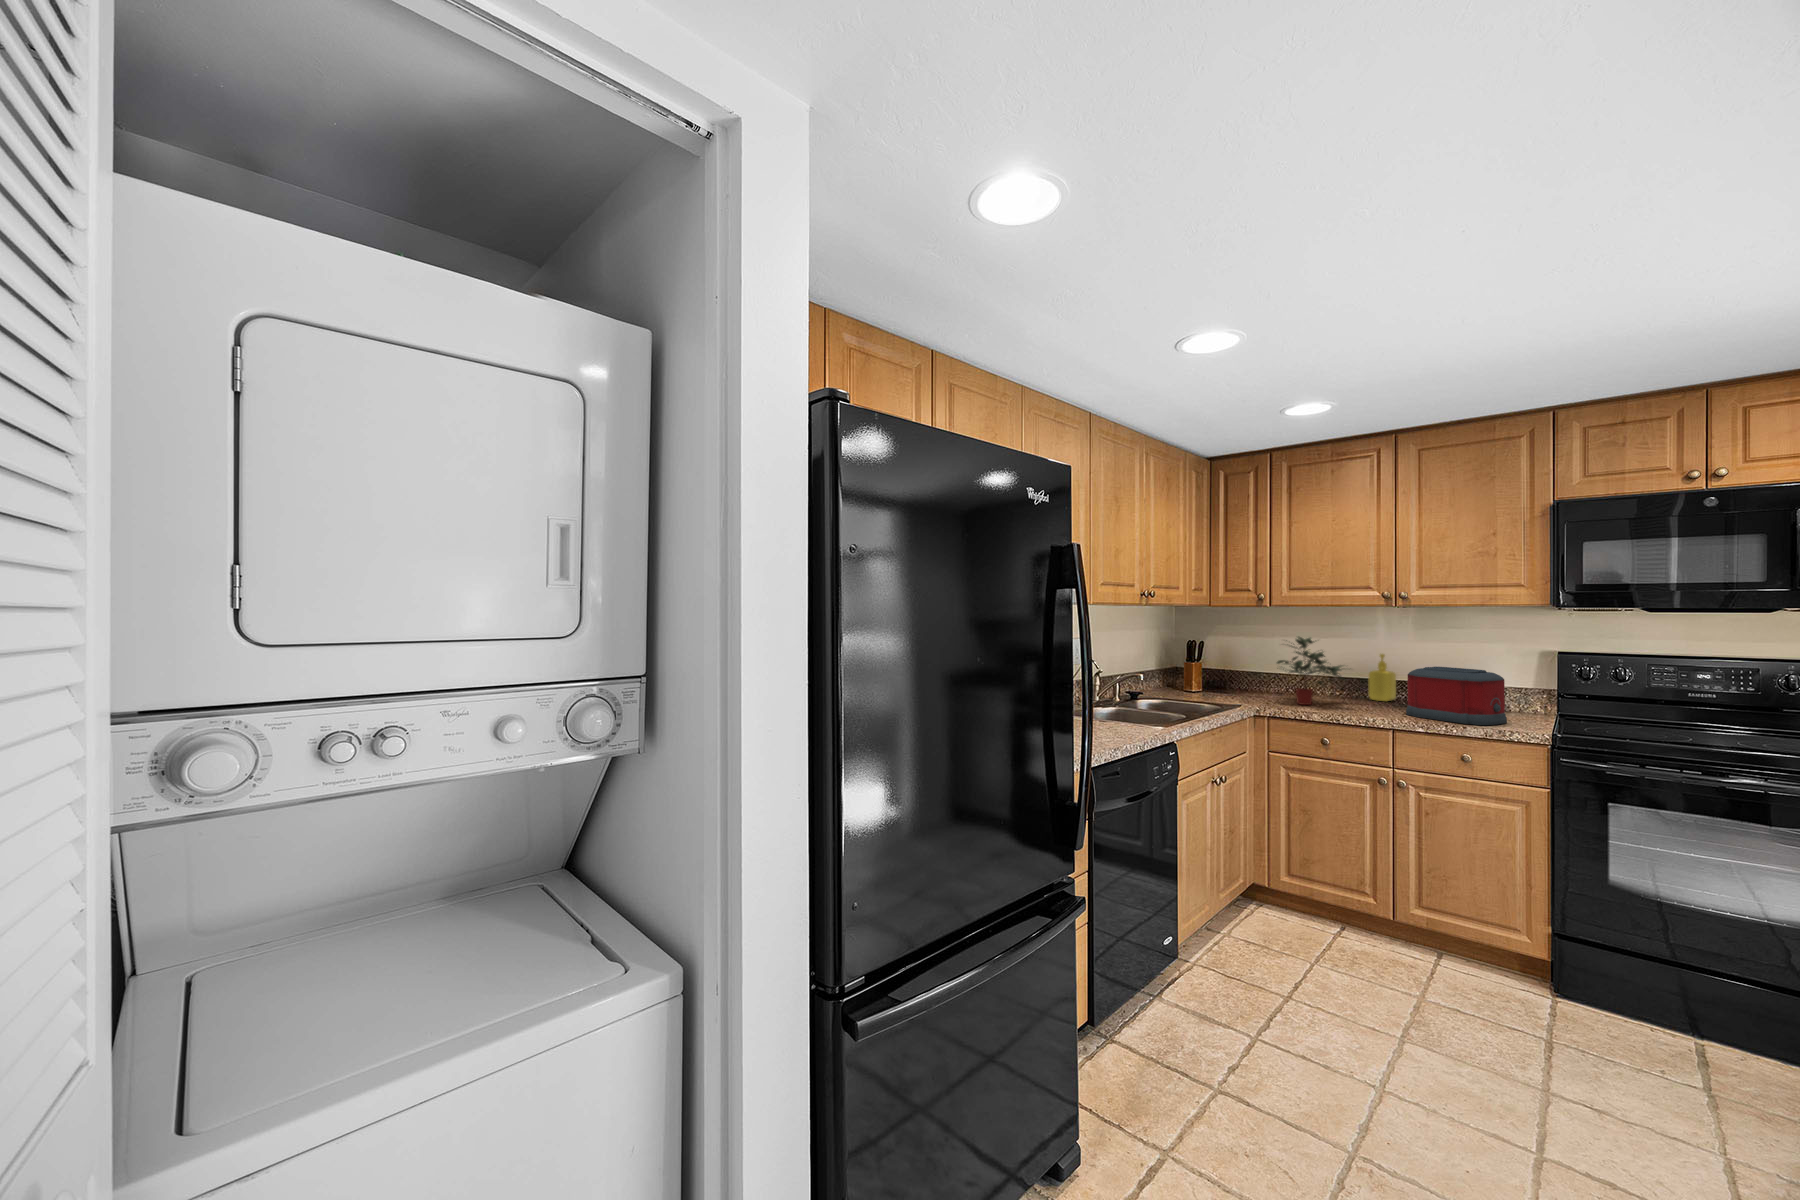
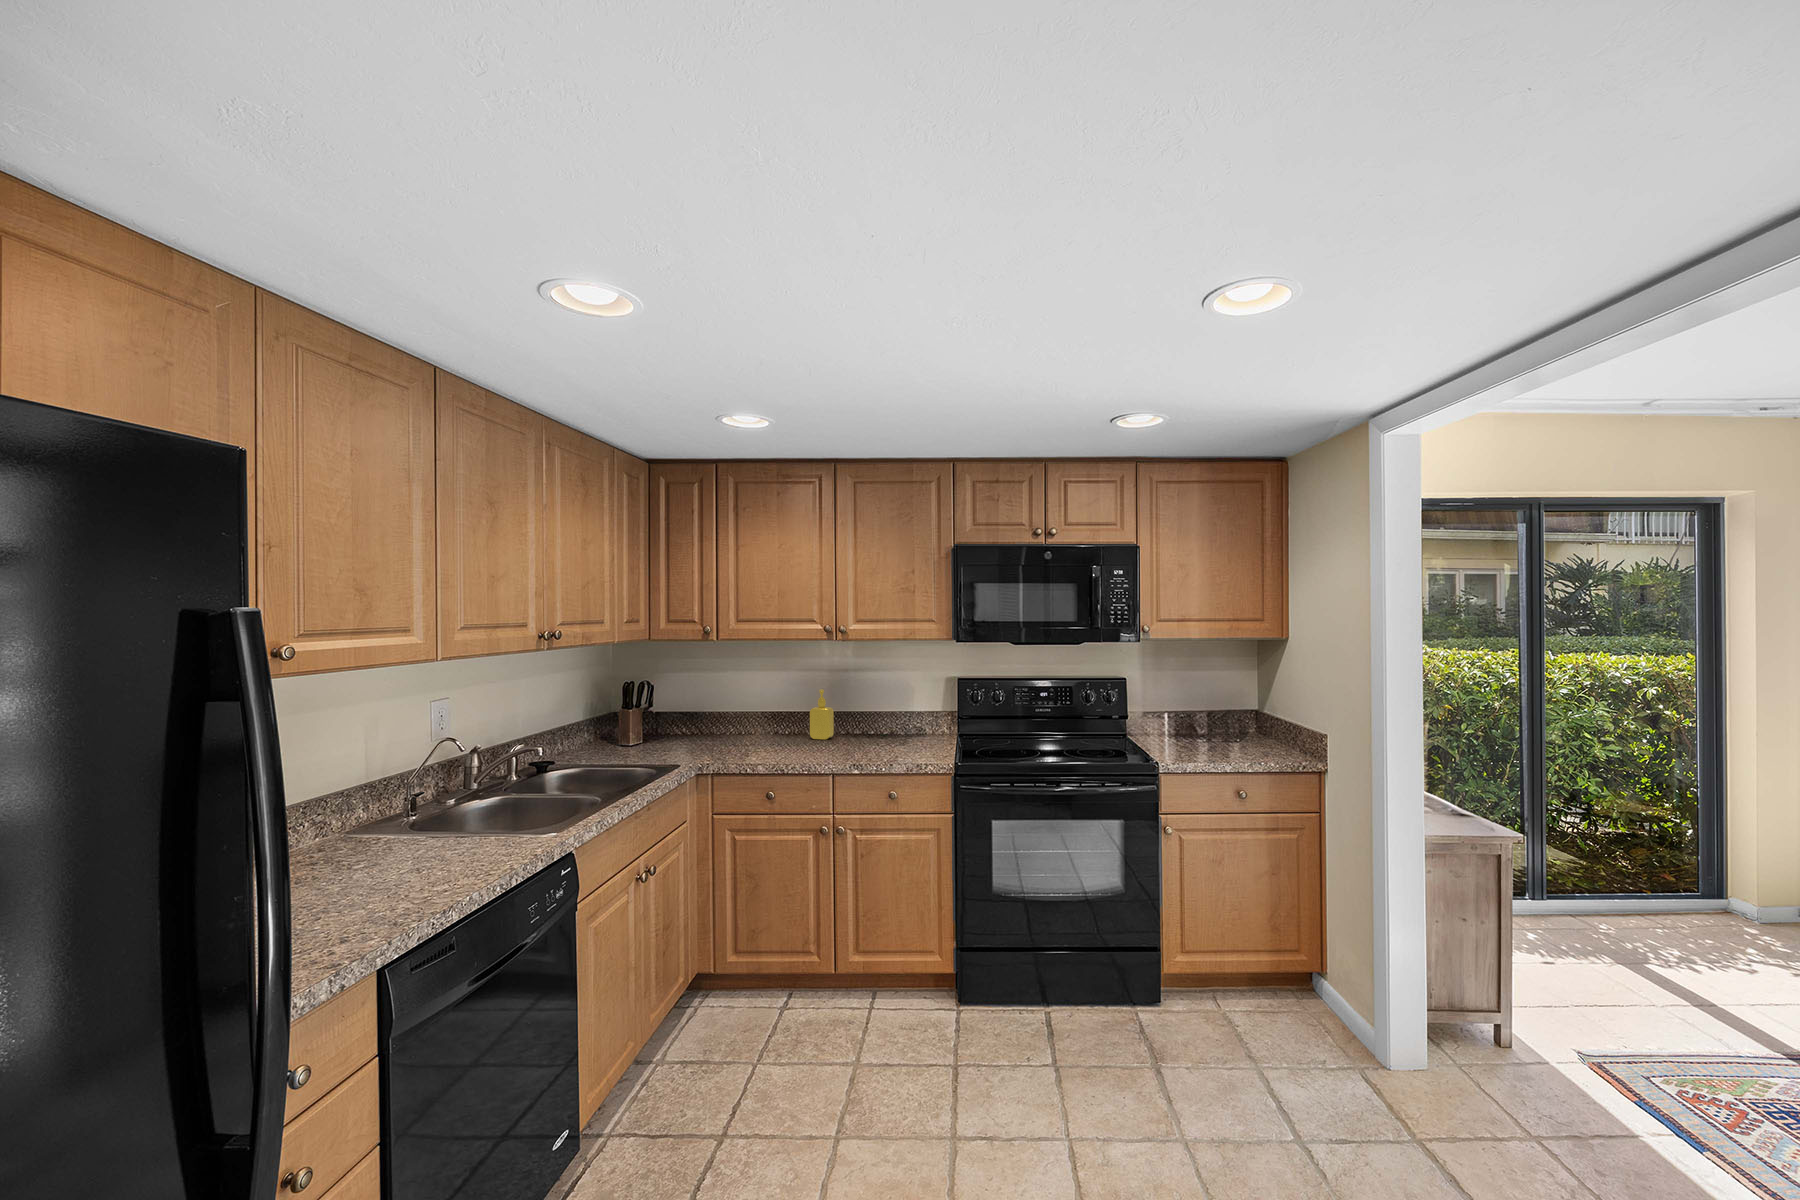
potted plant: present [1277,637,1345,705] -> none [722,676,799,754]
toaster: present [1406,667,1507,725] -> none [844,702,922,760]

